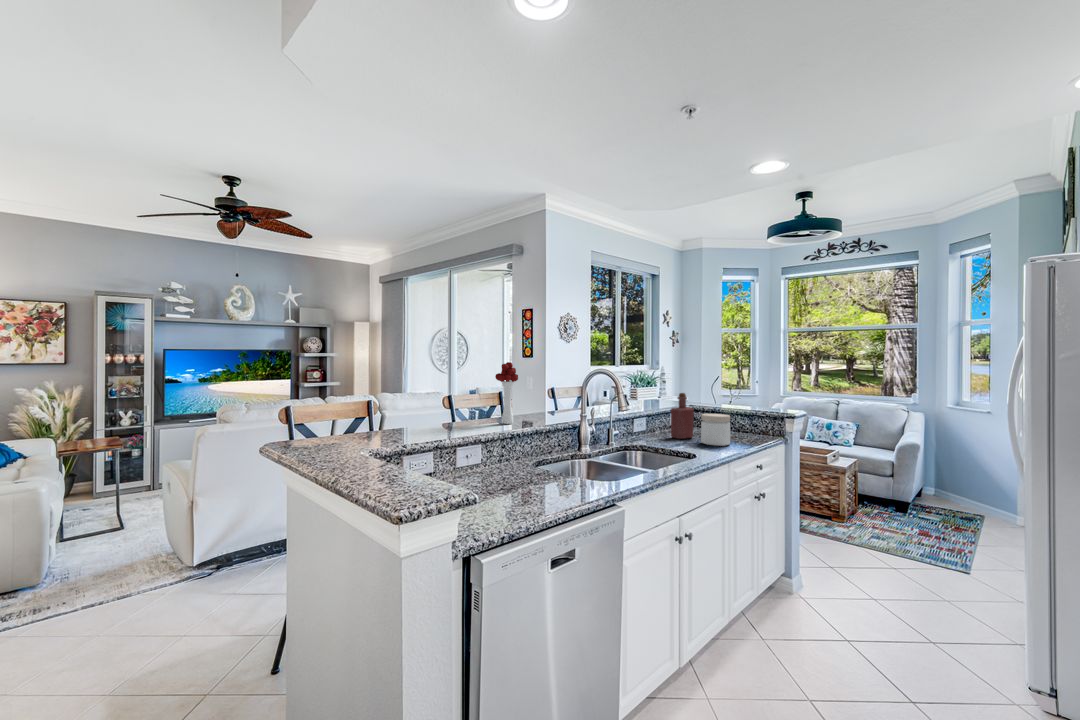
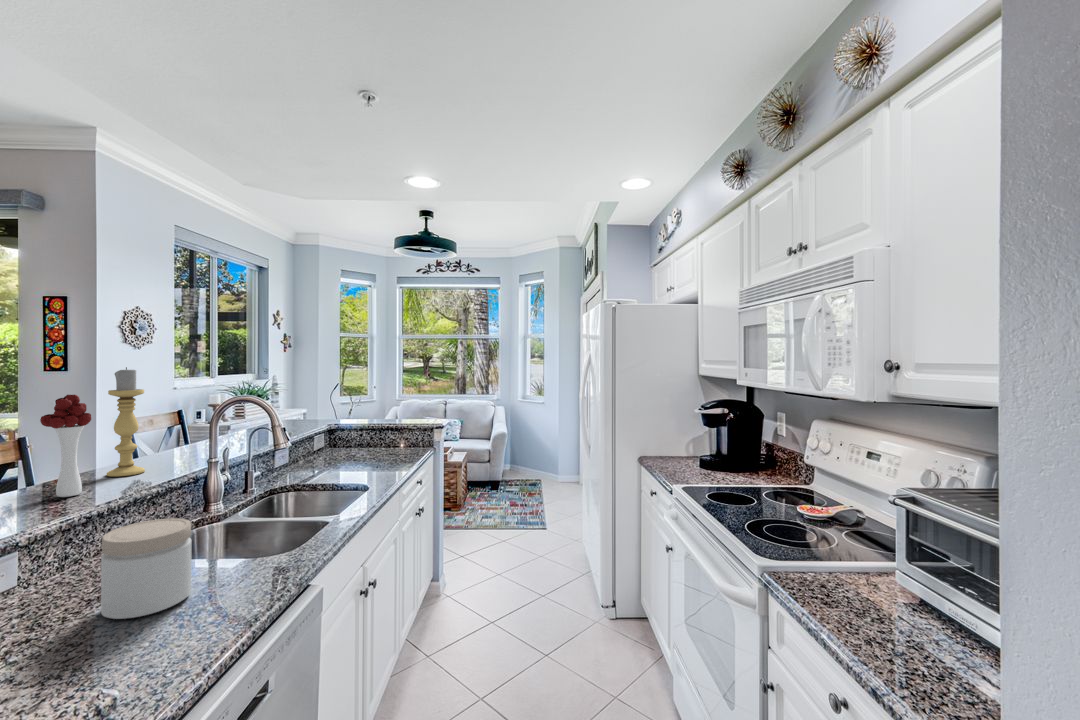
candle holder: none [529,348,548,419] -> present [107,367,145,477]
bottle: present [671,393,694,439] -> none [319,413,346,467]
jar: present [701,414,730,446] -> present [101,518,192,619]

